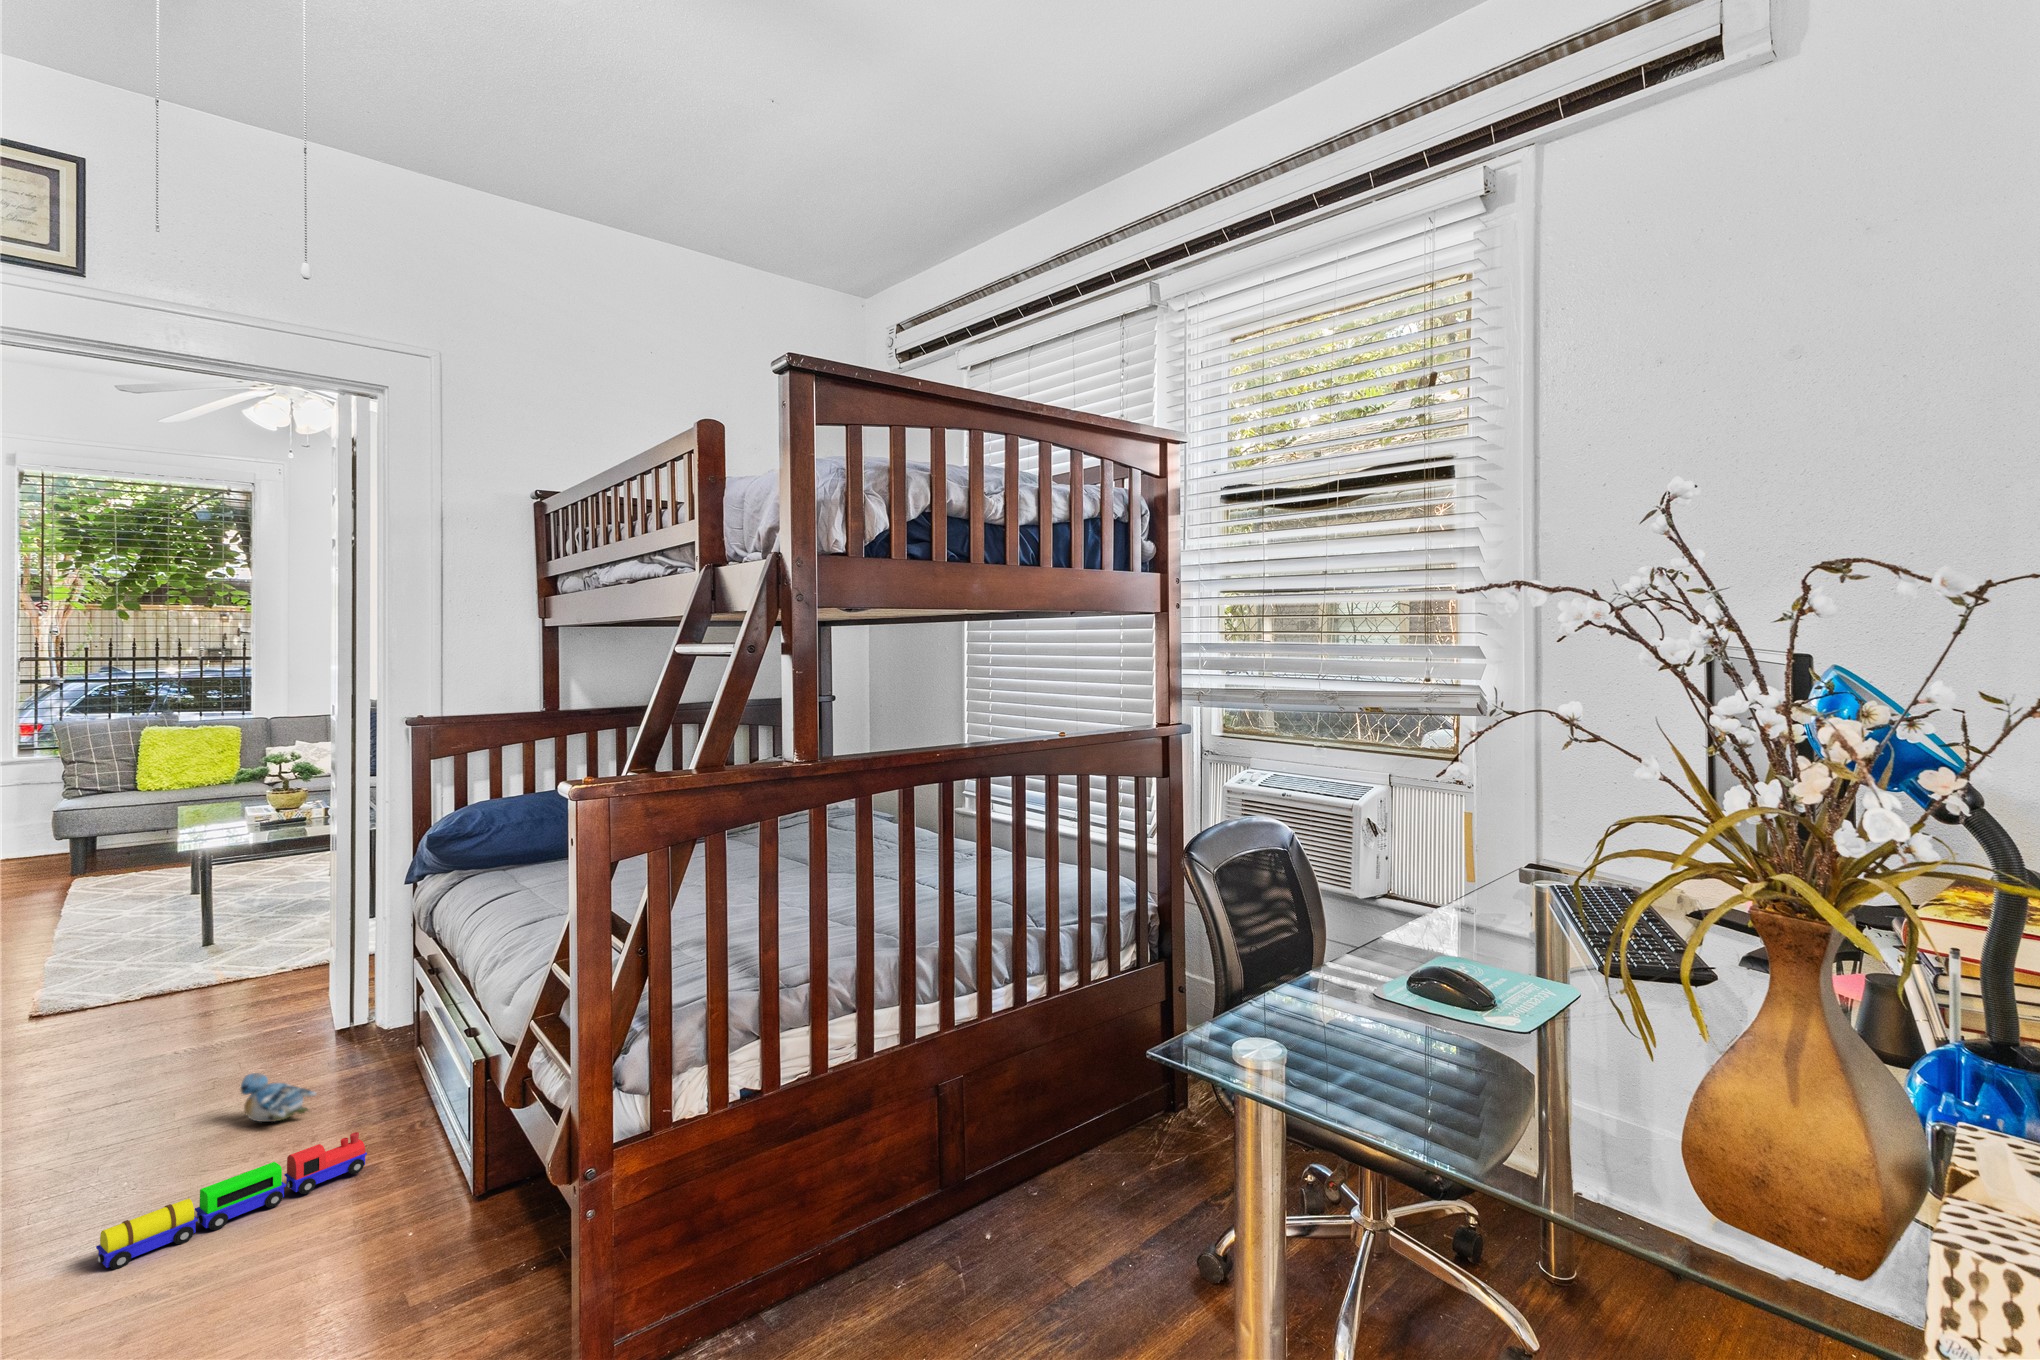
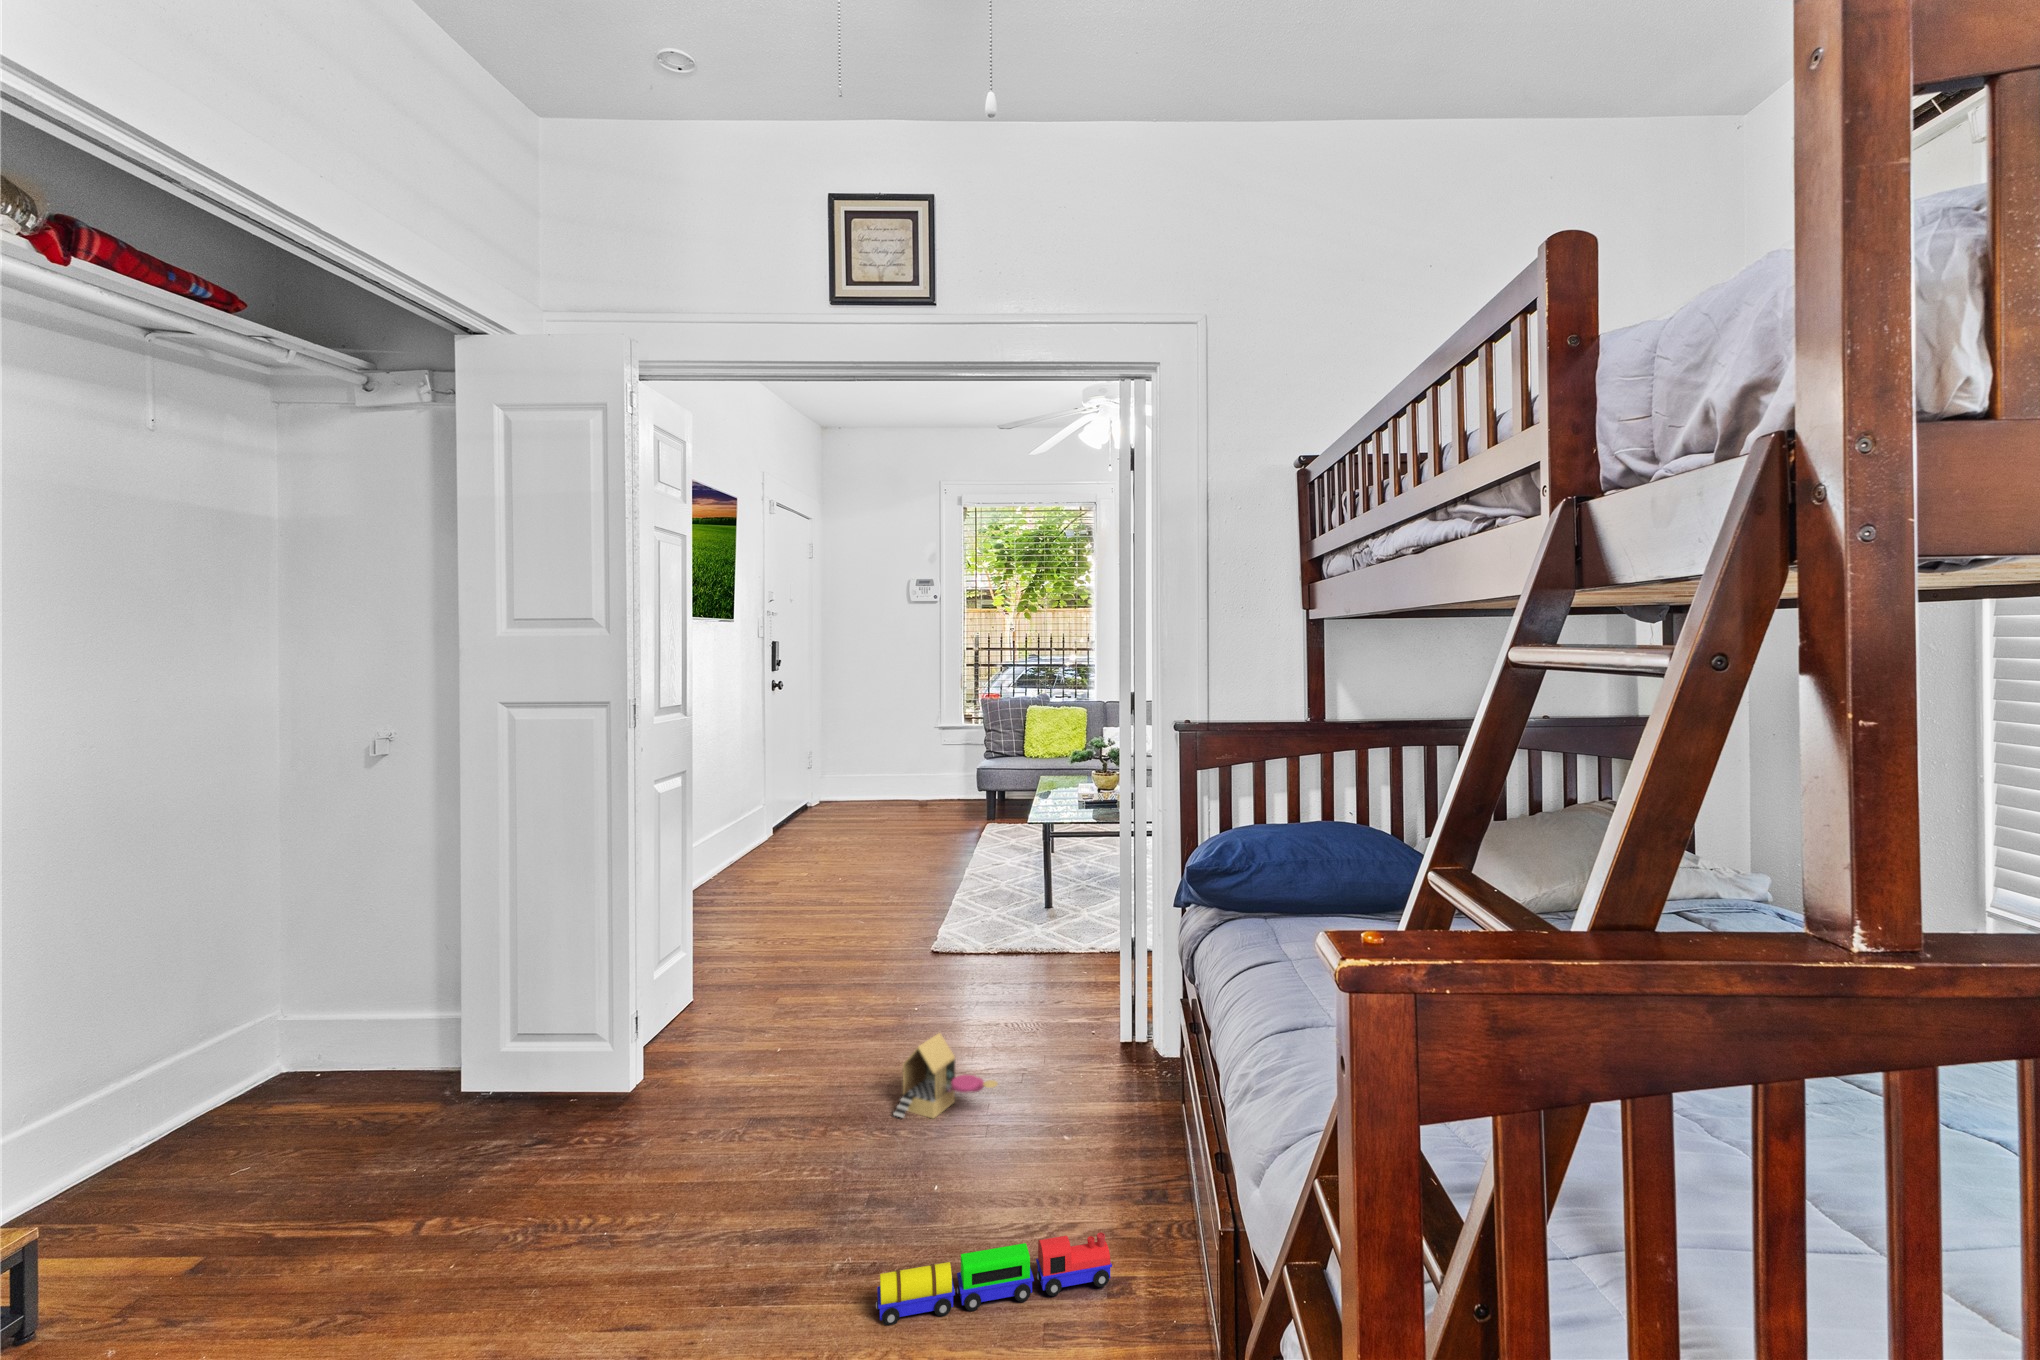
toy house: none [47,1051,200,1148] -> present [894,1033,998,1118]
plush toy: present [241,1073,316,1122] -> none [1024,1097,1085,1162]

